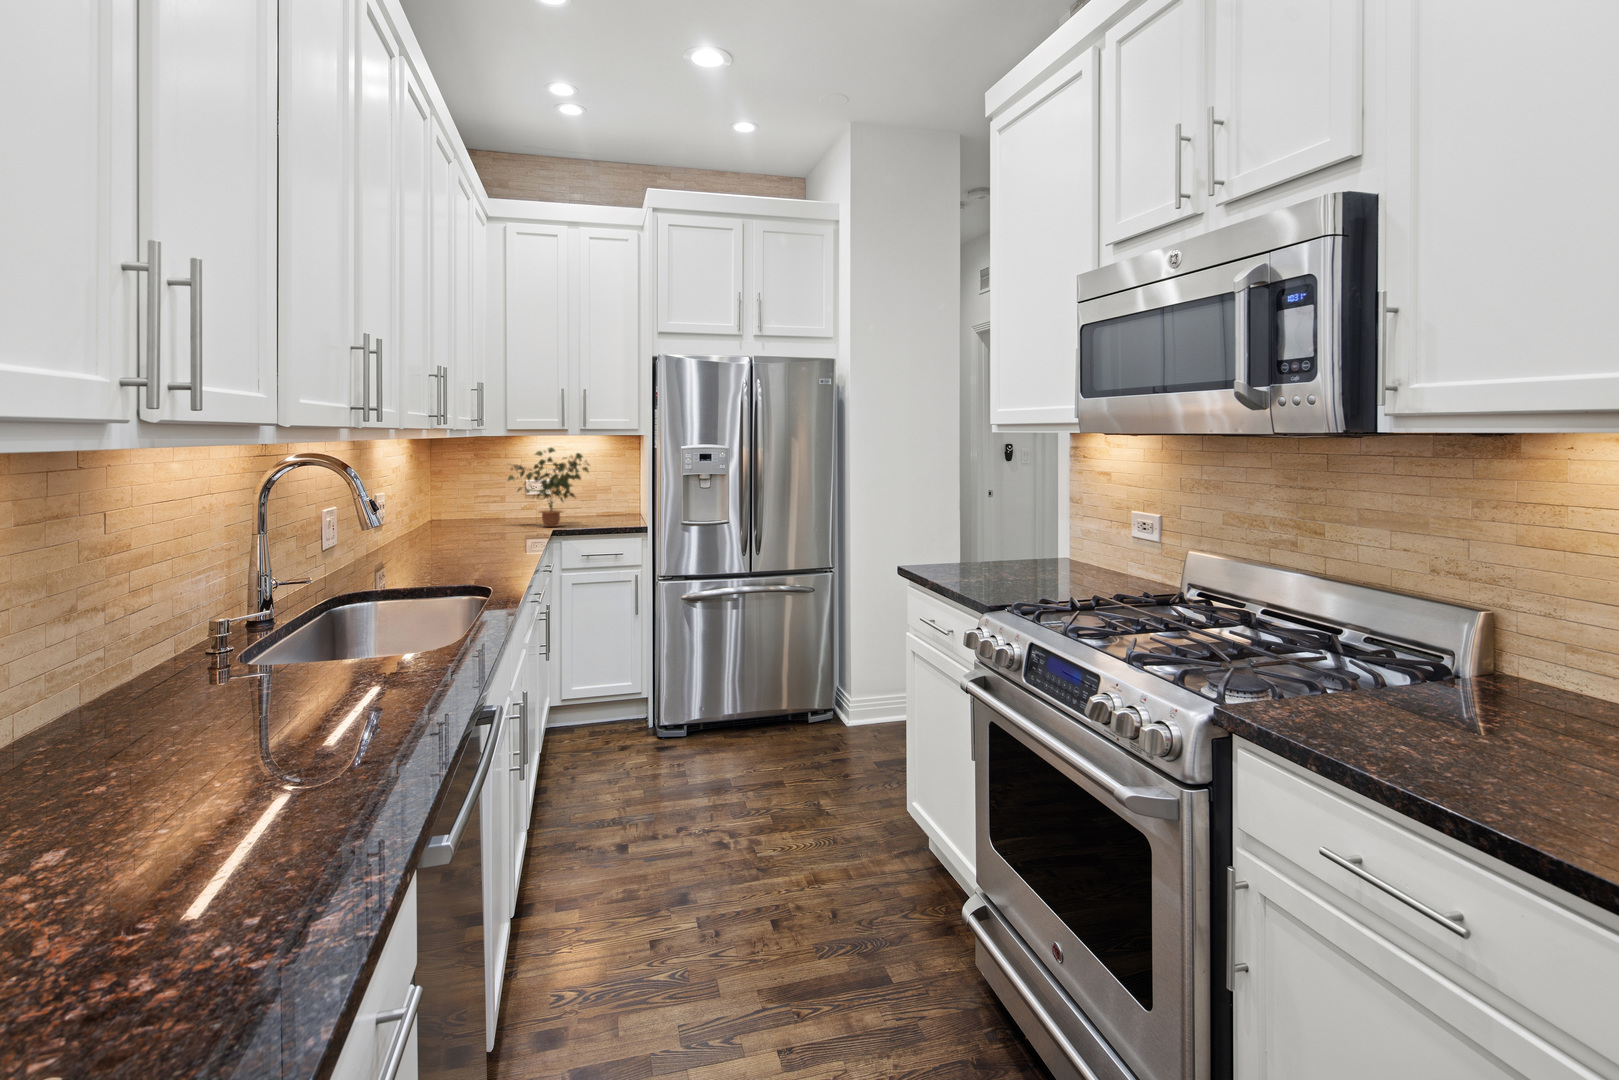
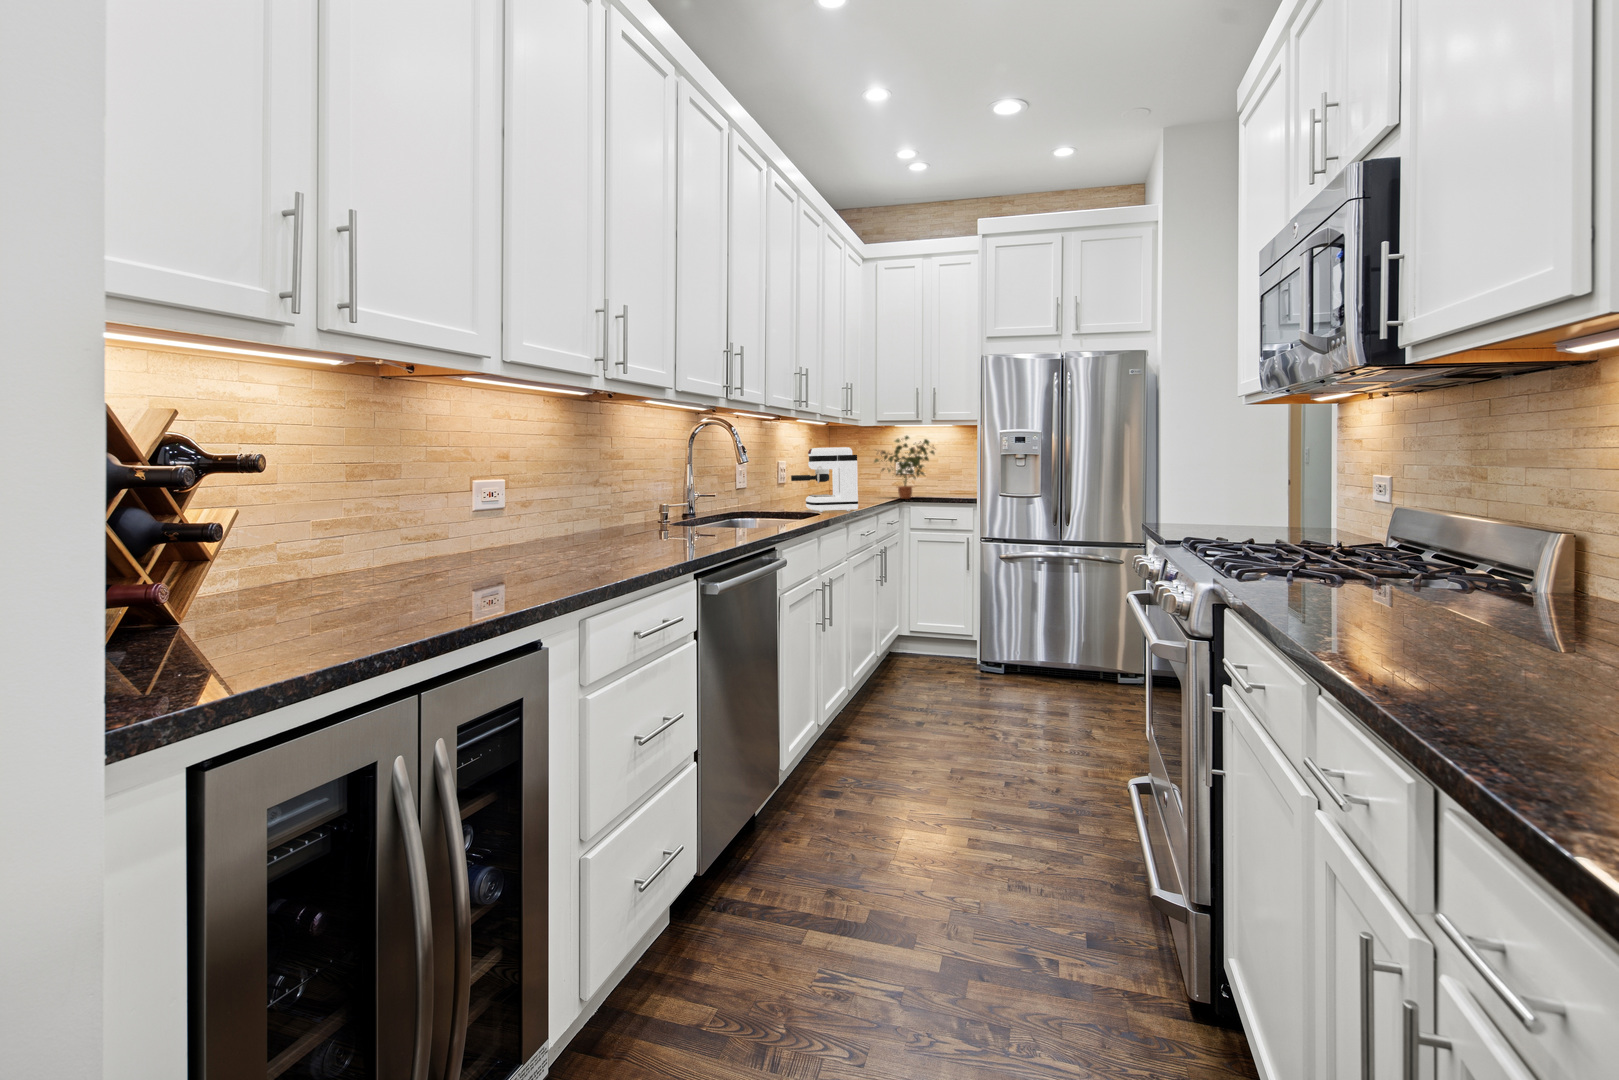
coffee maker: none [404,464,508,554] -> present [791,447,858,512]

